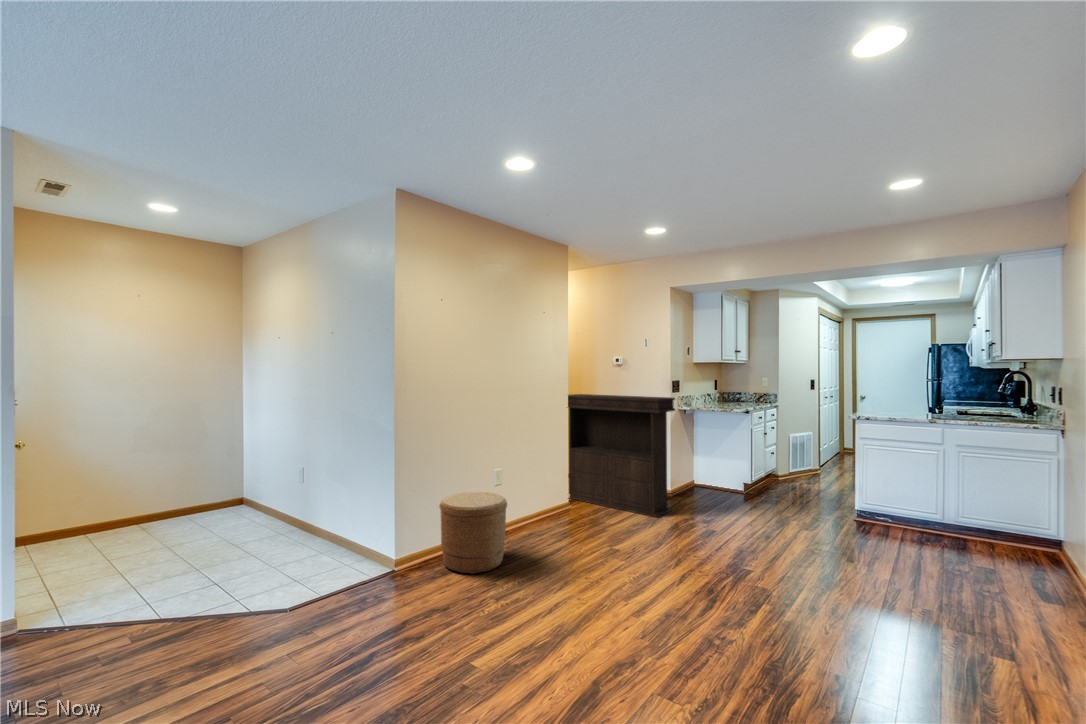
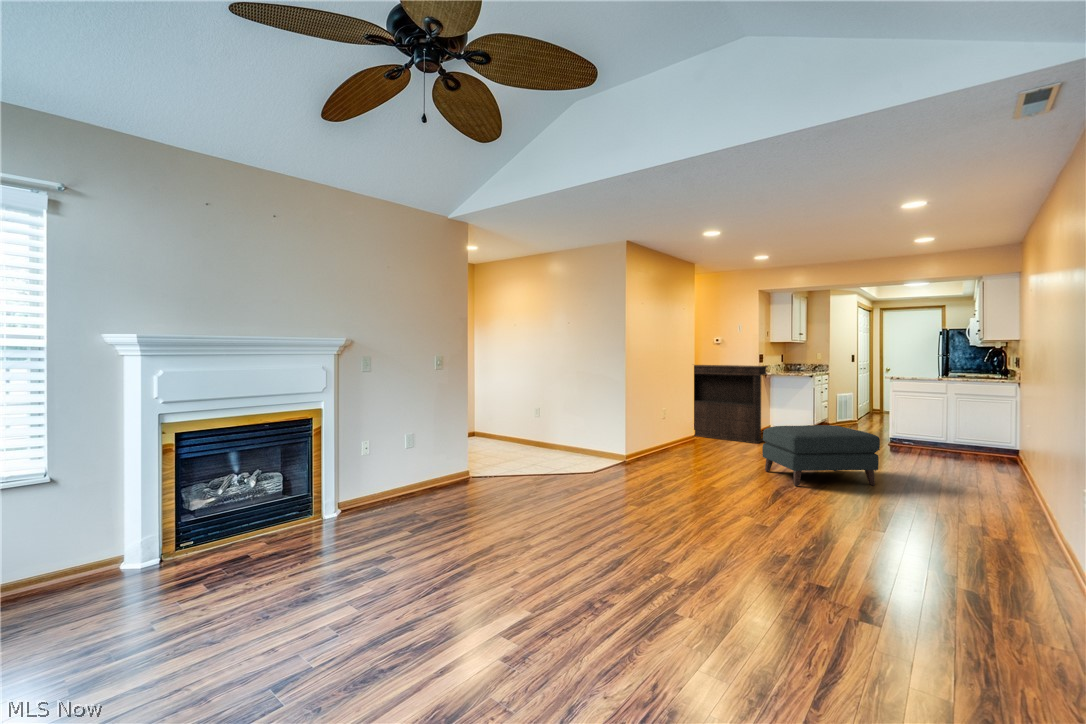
woven basket: present [439,492,507,574] -> none [645,421,686,464]
ottoman: none [616,514,816,656] -> present [763,425,880,486]

